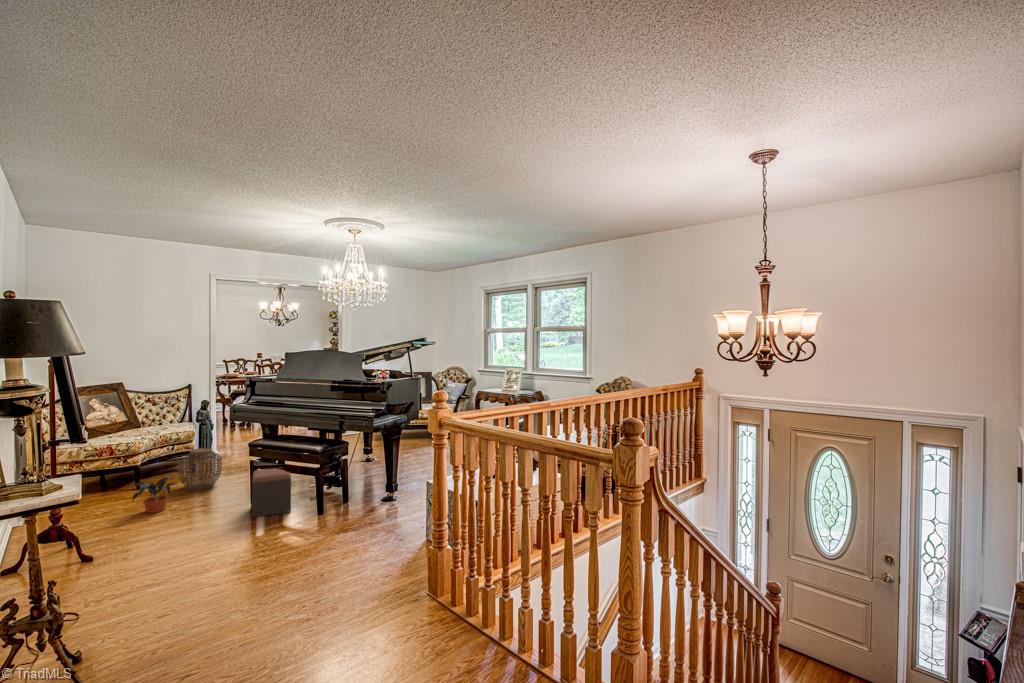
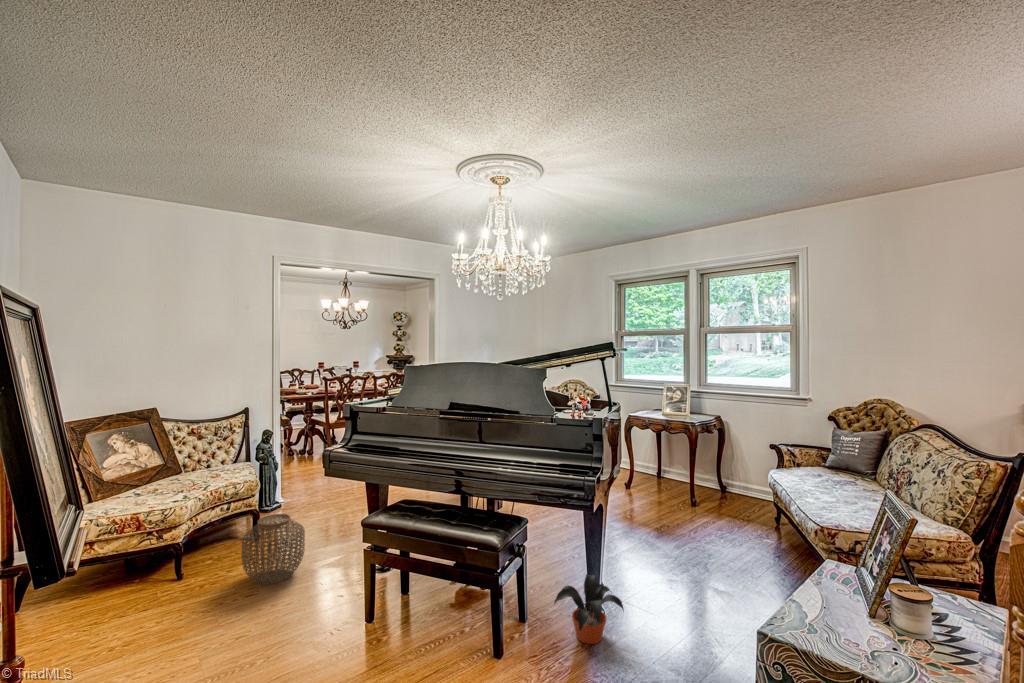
footstool: present [252,468,291,517] -> none [371,562,443,668]
potted plant: present [133,477,177,513] -> present [555,574,624,644]

